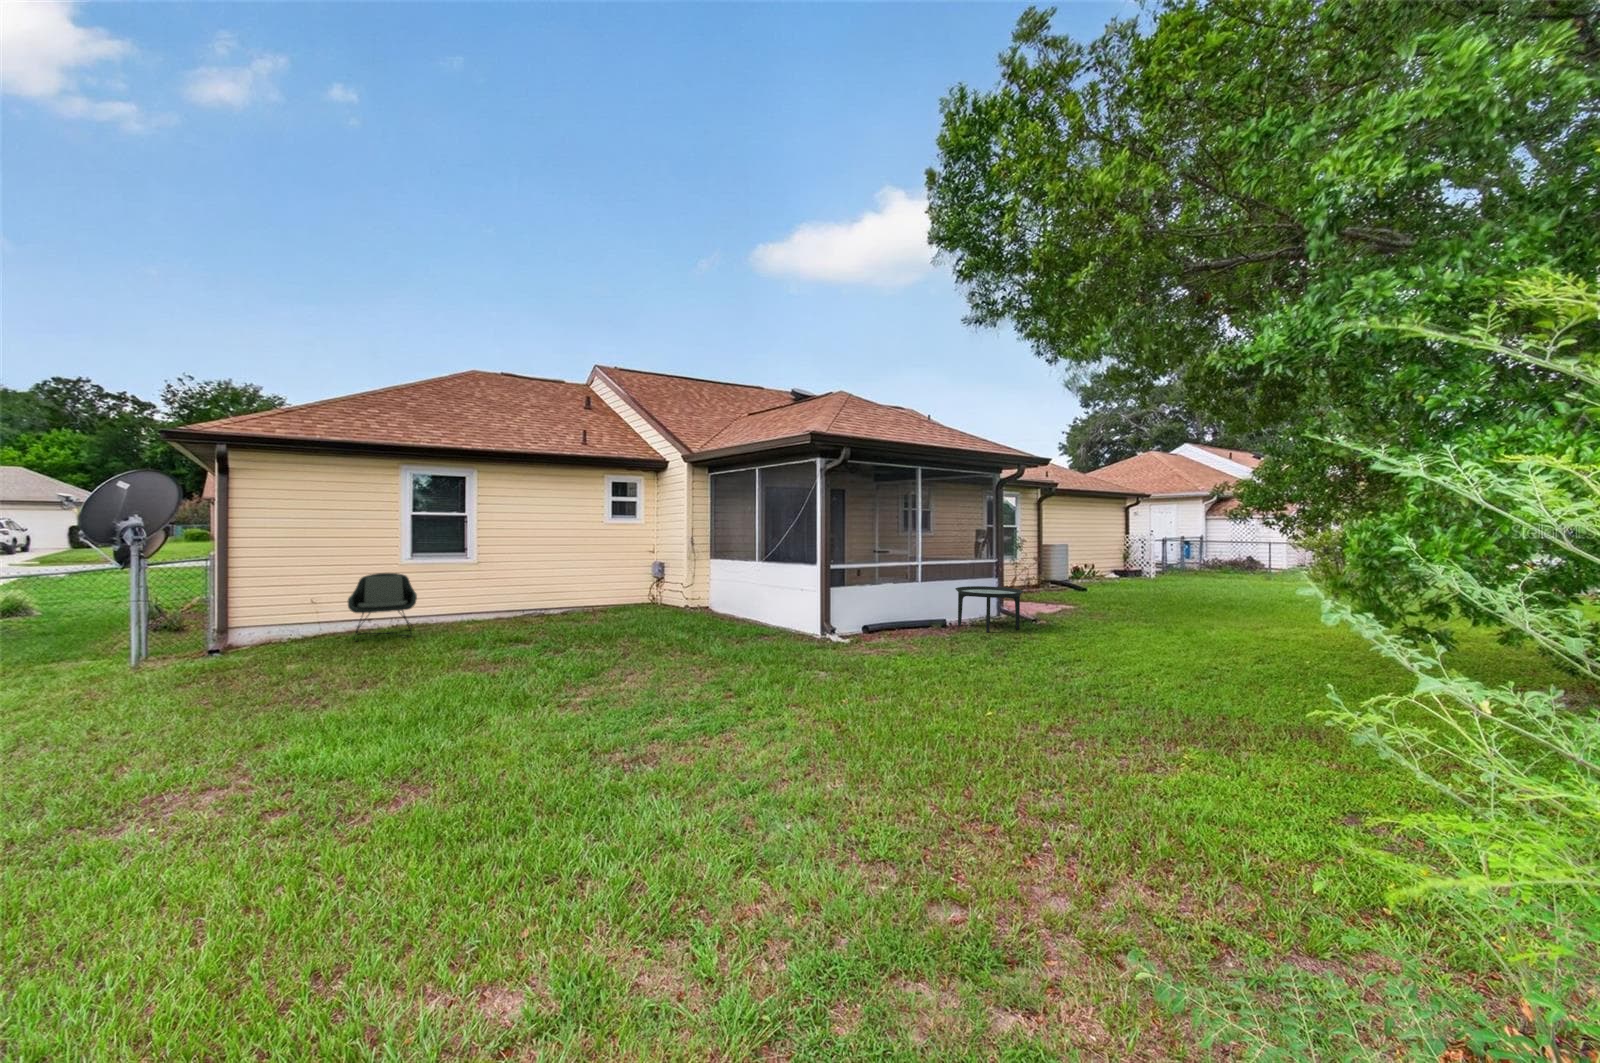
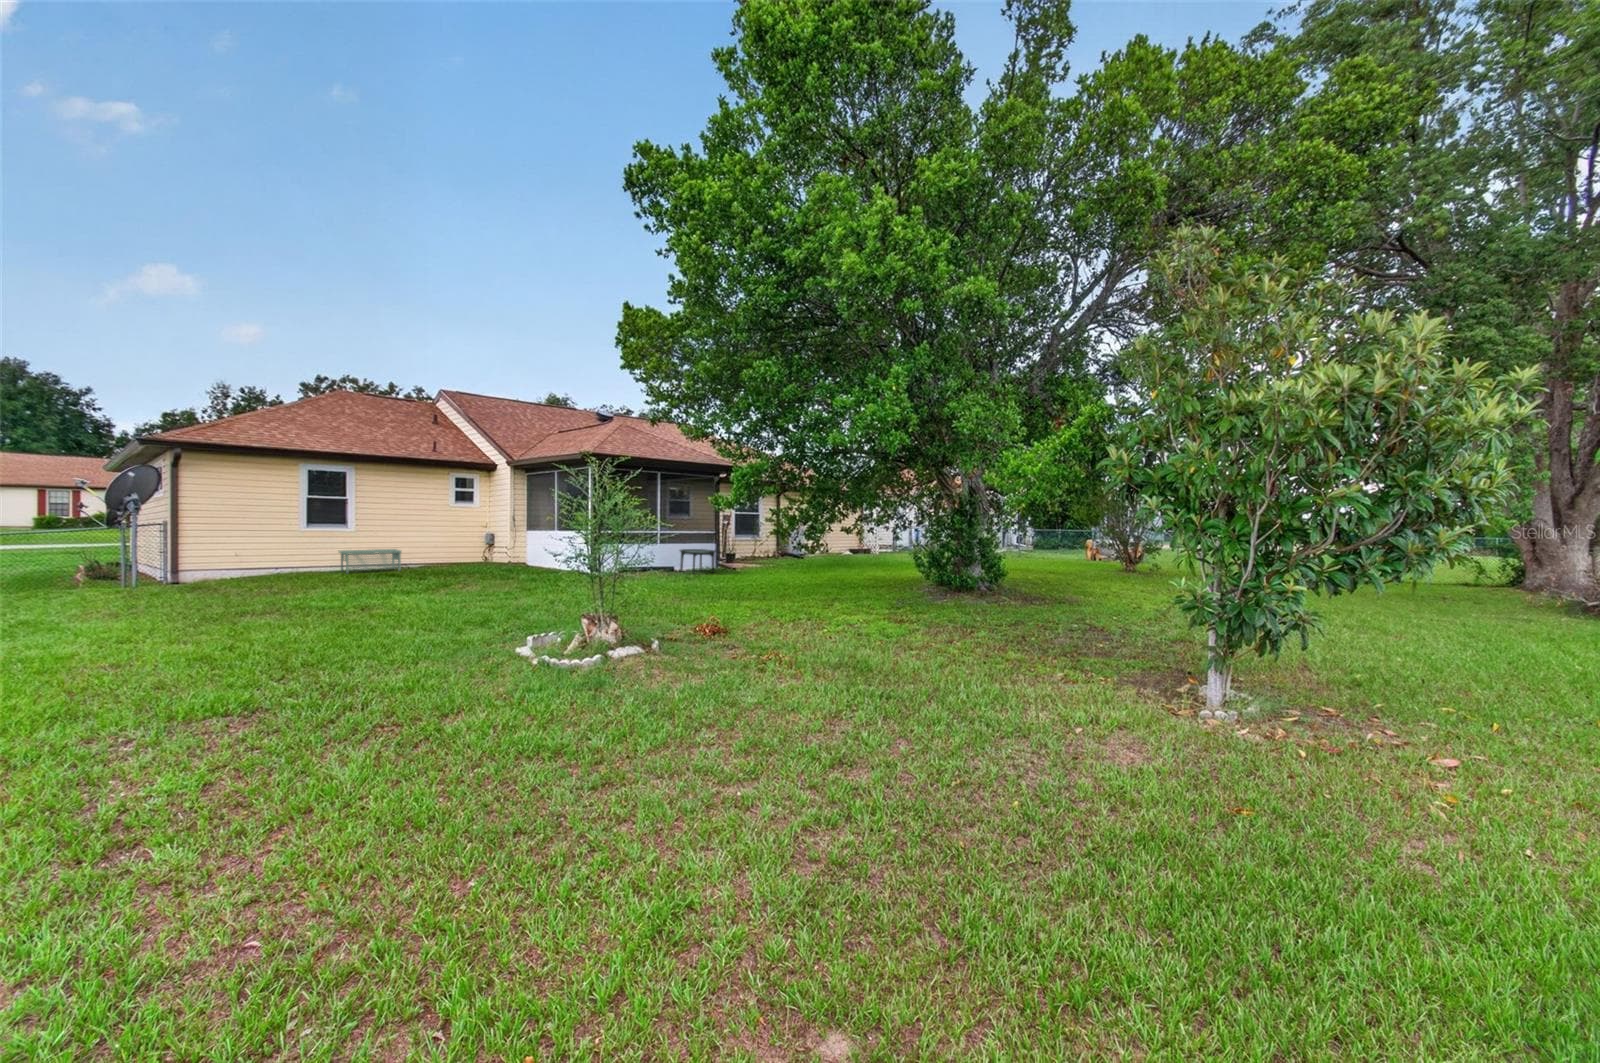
lounge chair: present [348,573,417,642] -> none [270,535,319,578]
storage bench: none [450,591,536,633] -> present [339,549,401,573]

